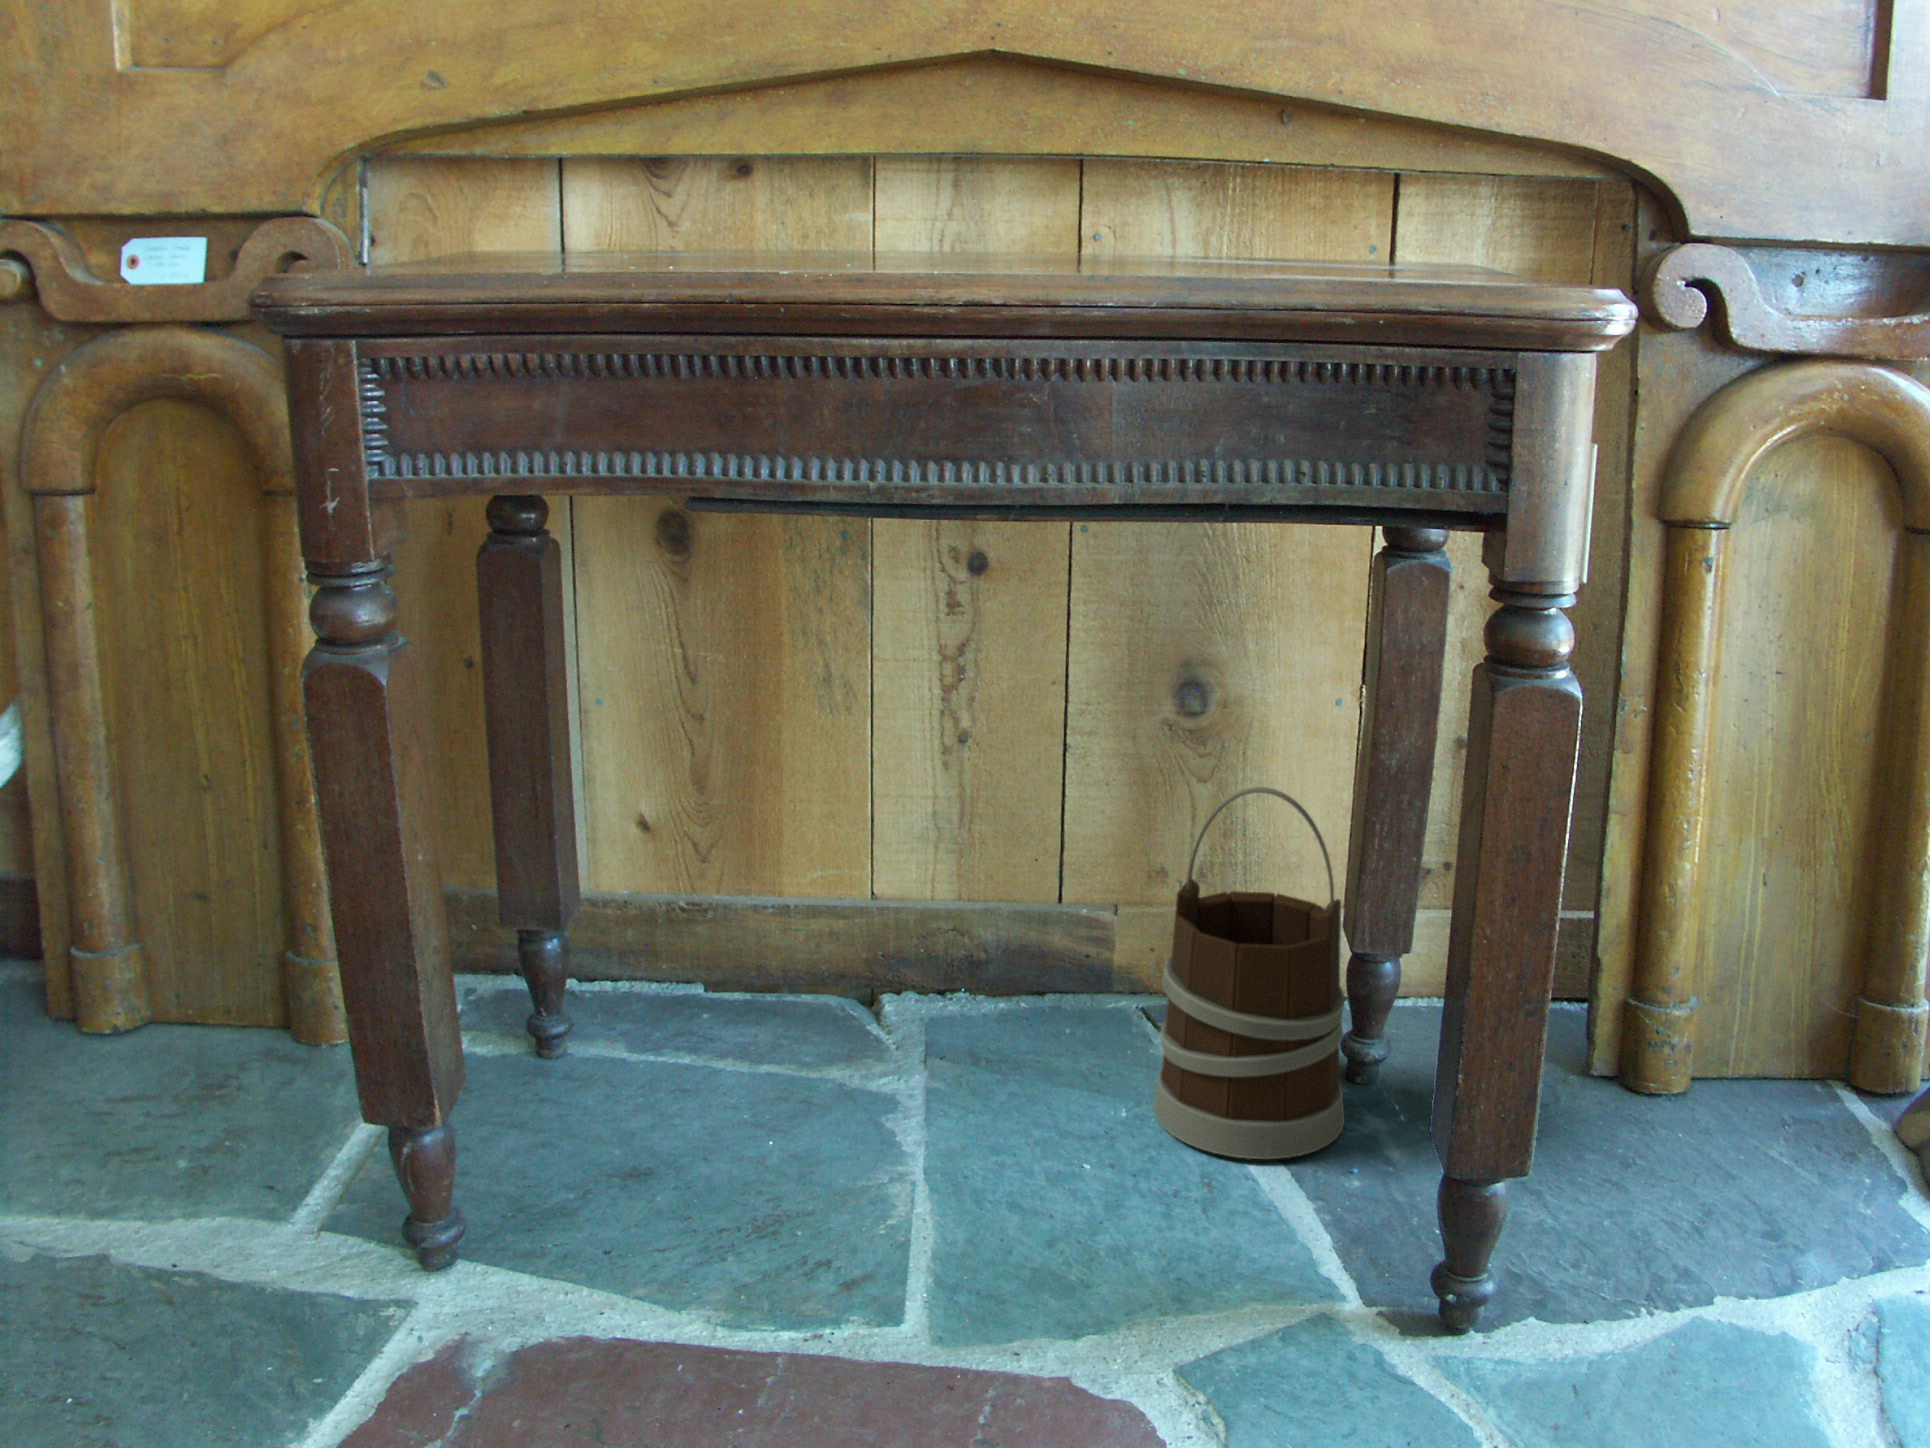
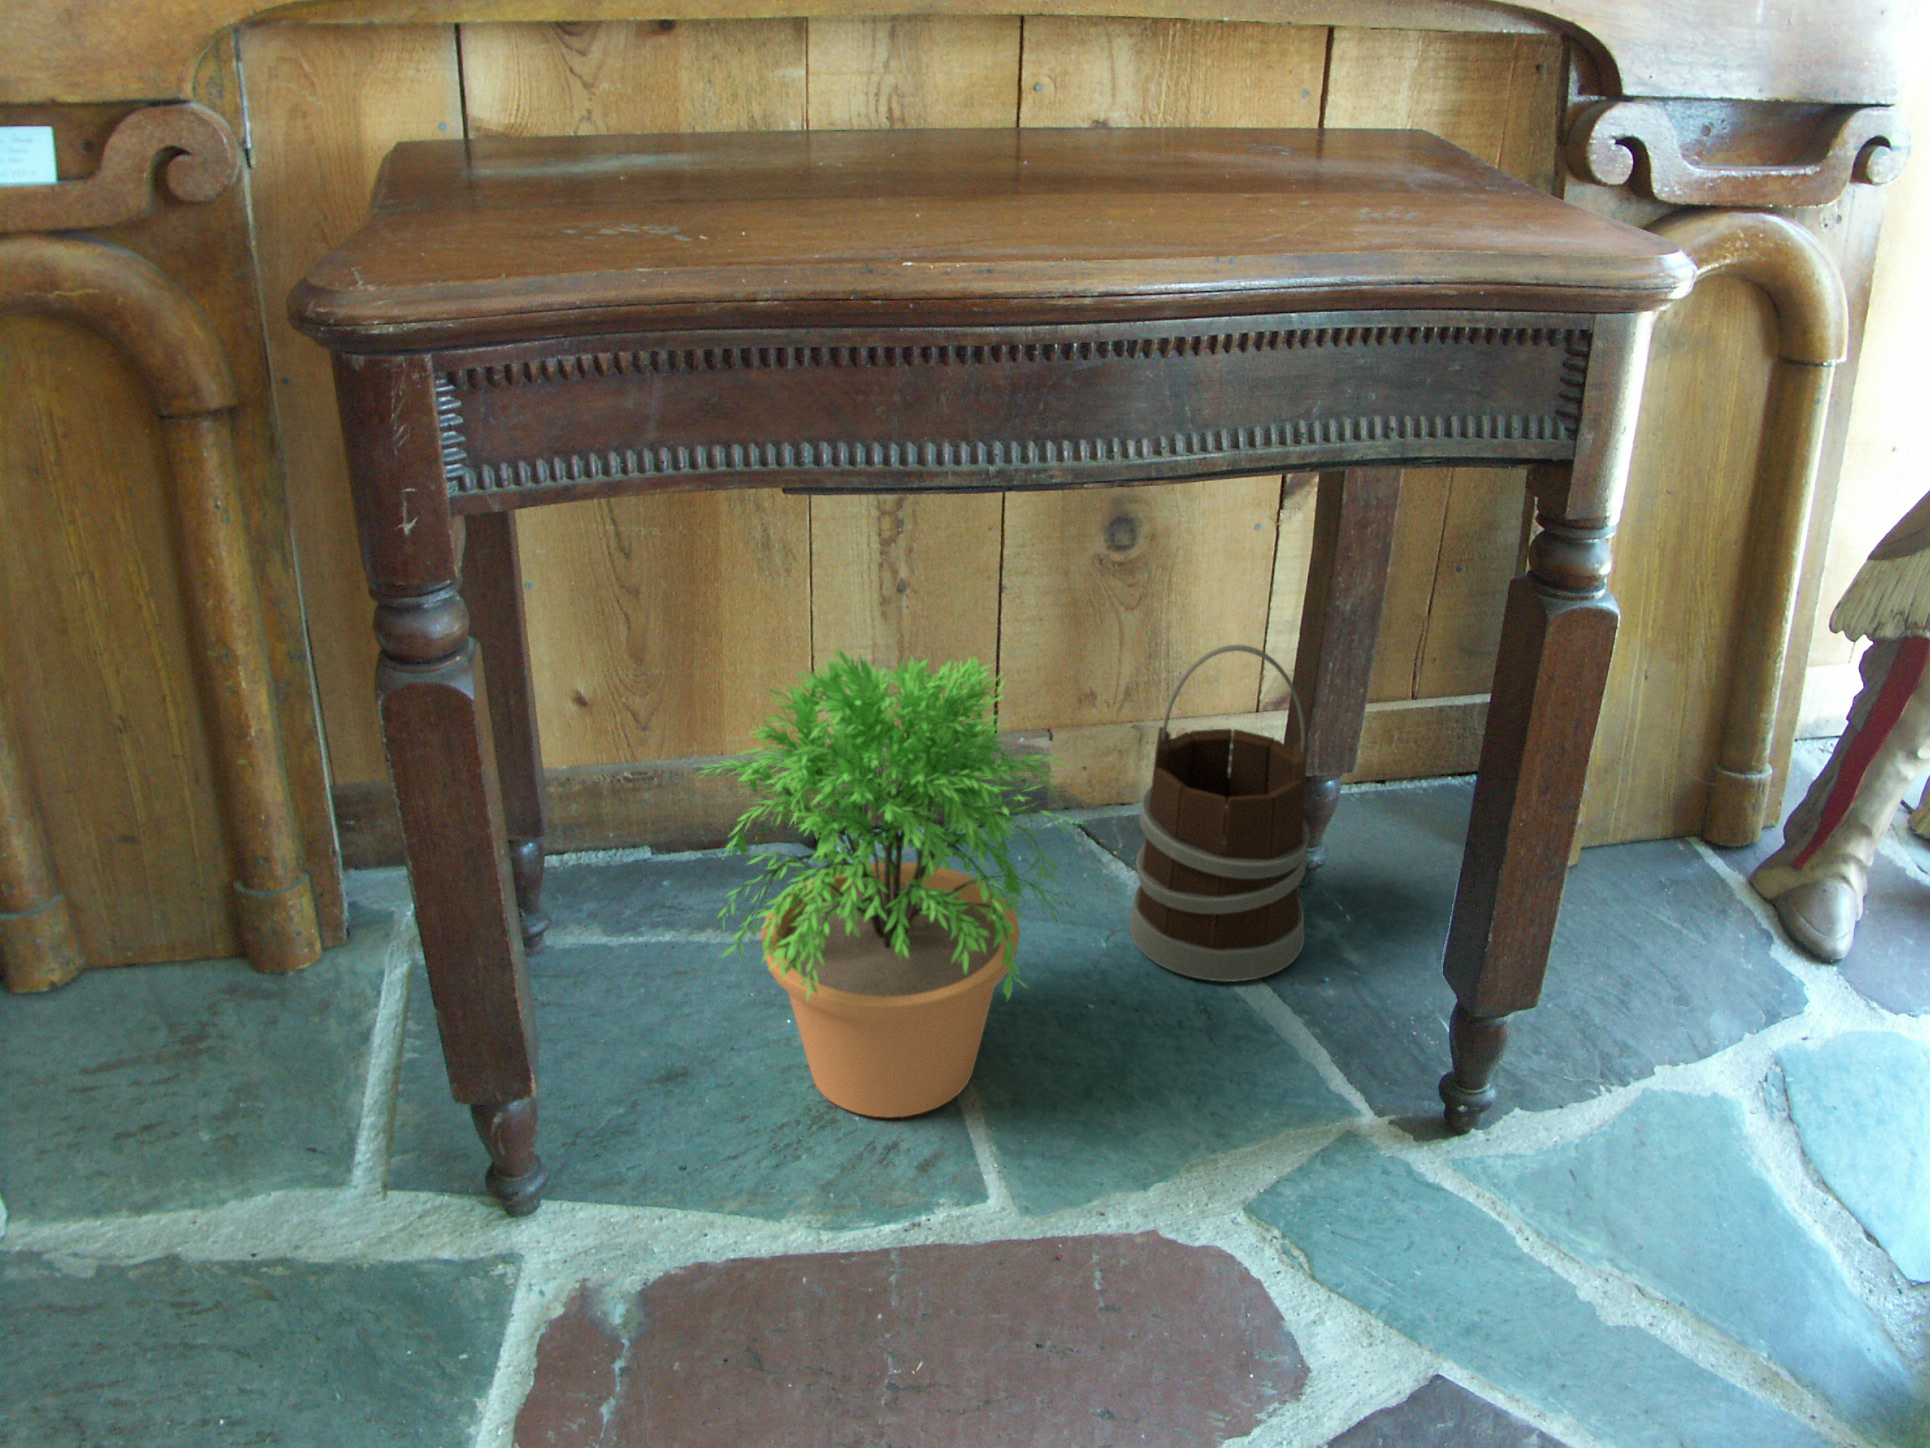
potted plant: none [680,735,1033,1236] -> present [703,650,1073,1117]

